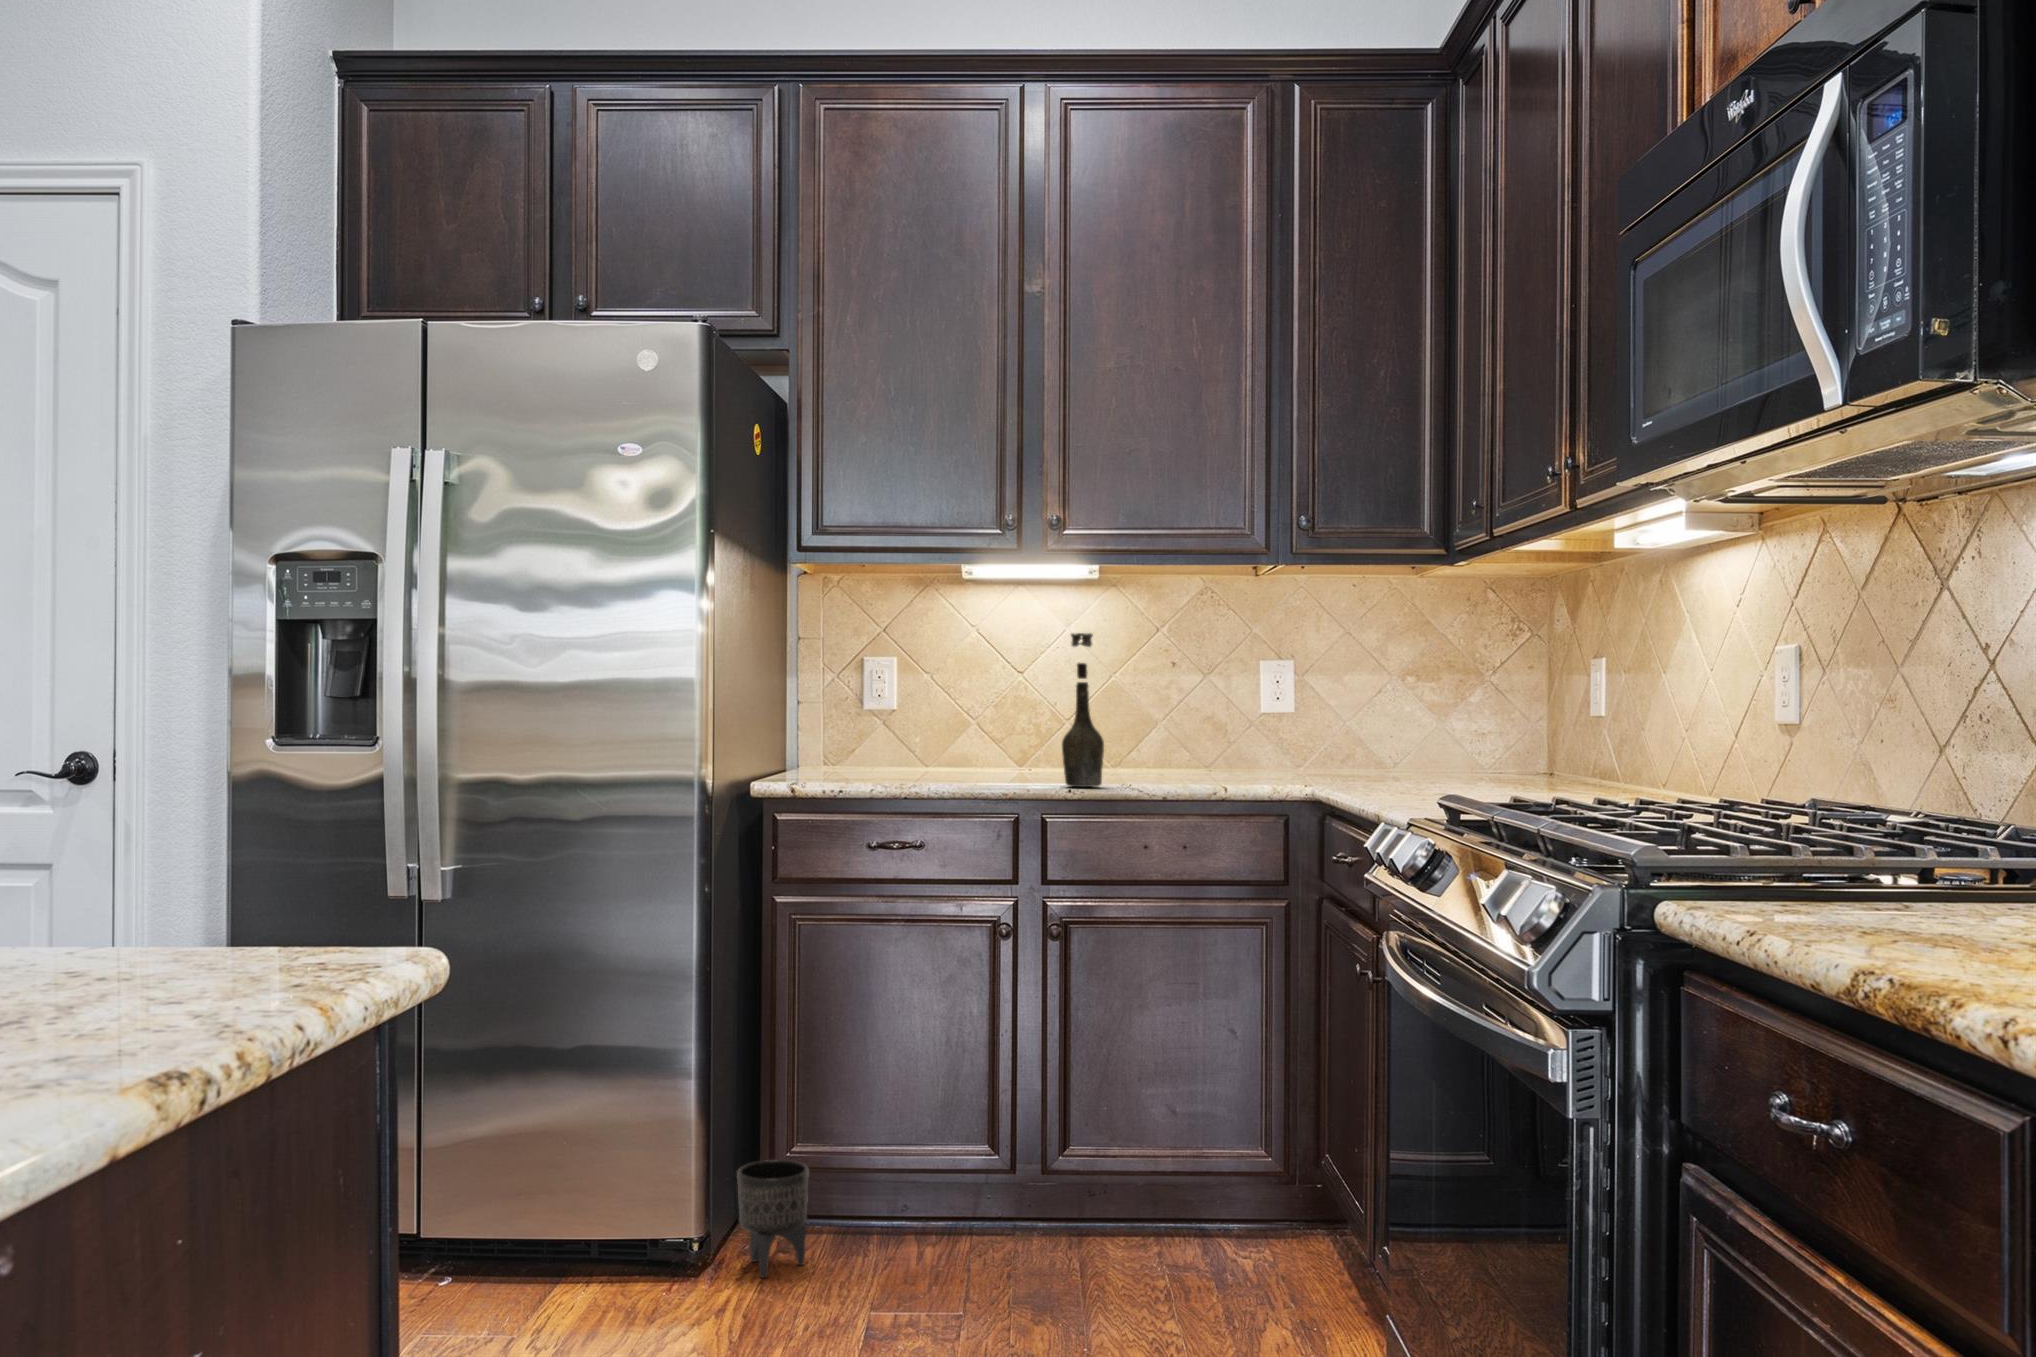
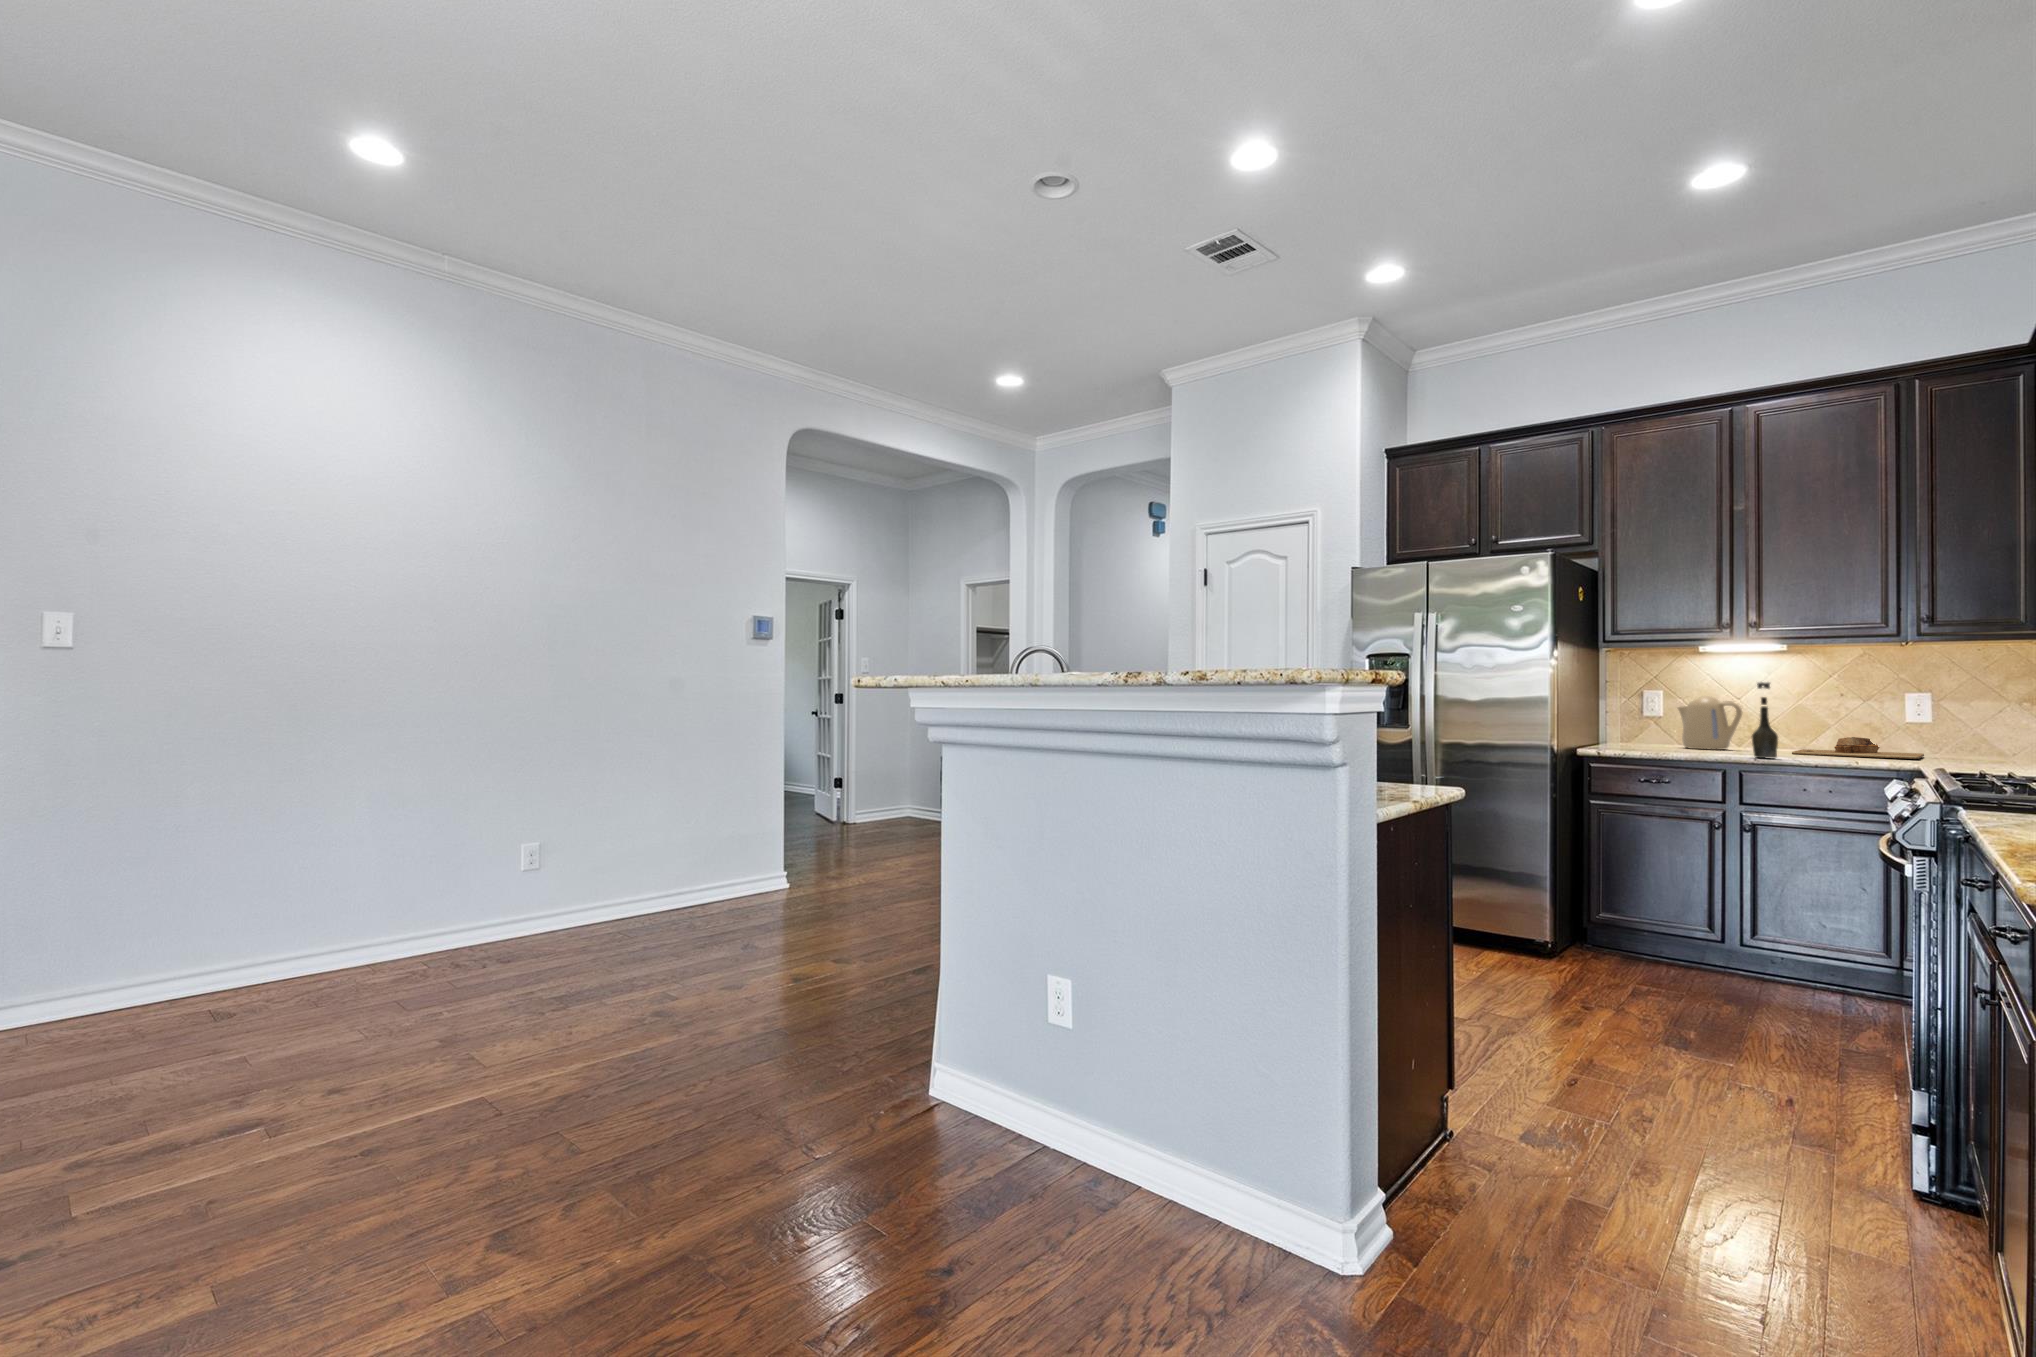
kettle: none [920,666,1028,773] -> present [1678,696,1742,750]
cutting board: none [1105,741,1284,777] -> present [1792,737,1924,759]
planter: present [737,1160,809,1277] -> none [1570,915,1606,964]

